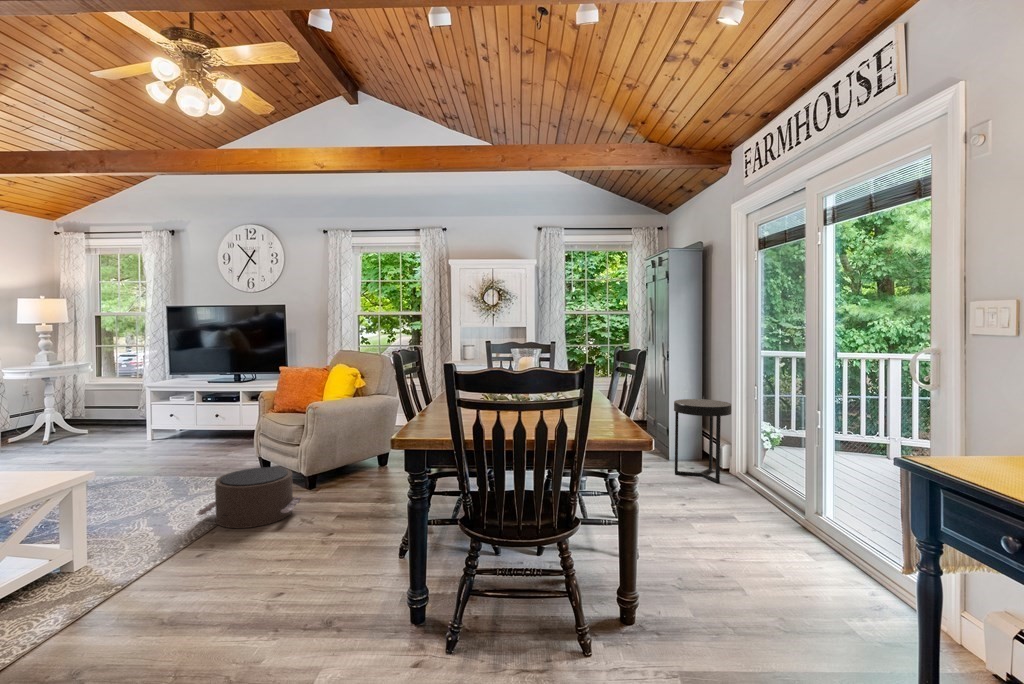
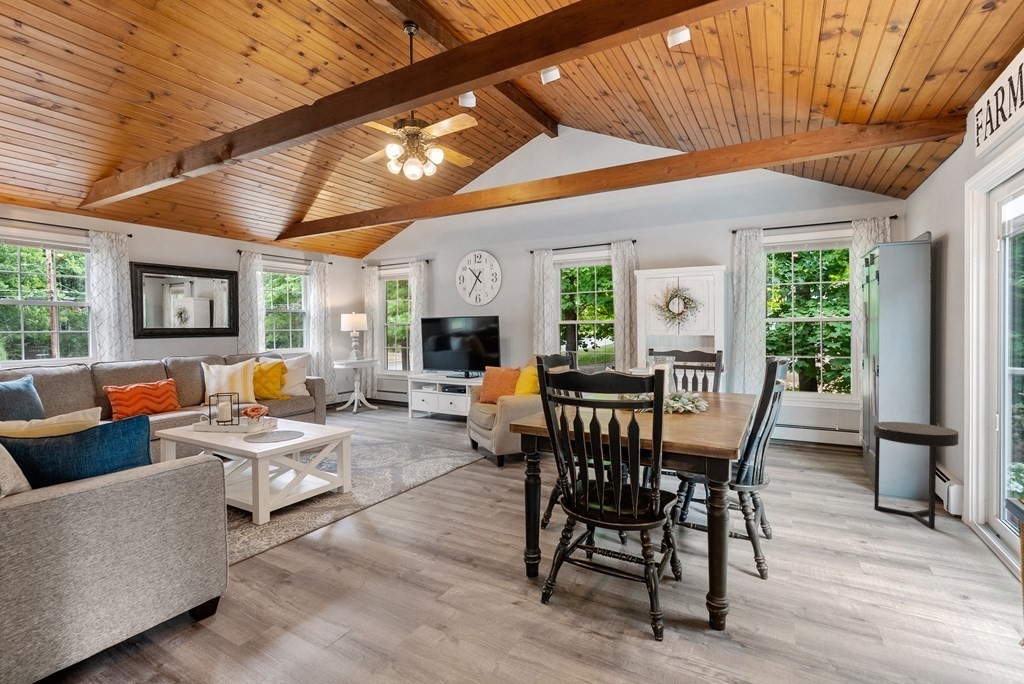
pouf: present [198,467,301,528] -> none [407,447,481,492]

